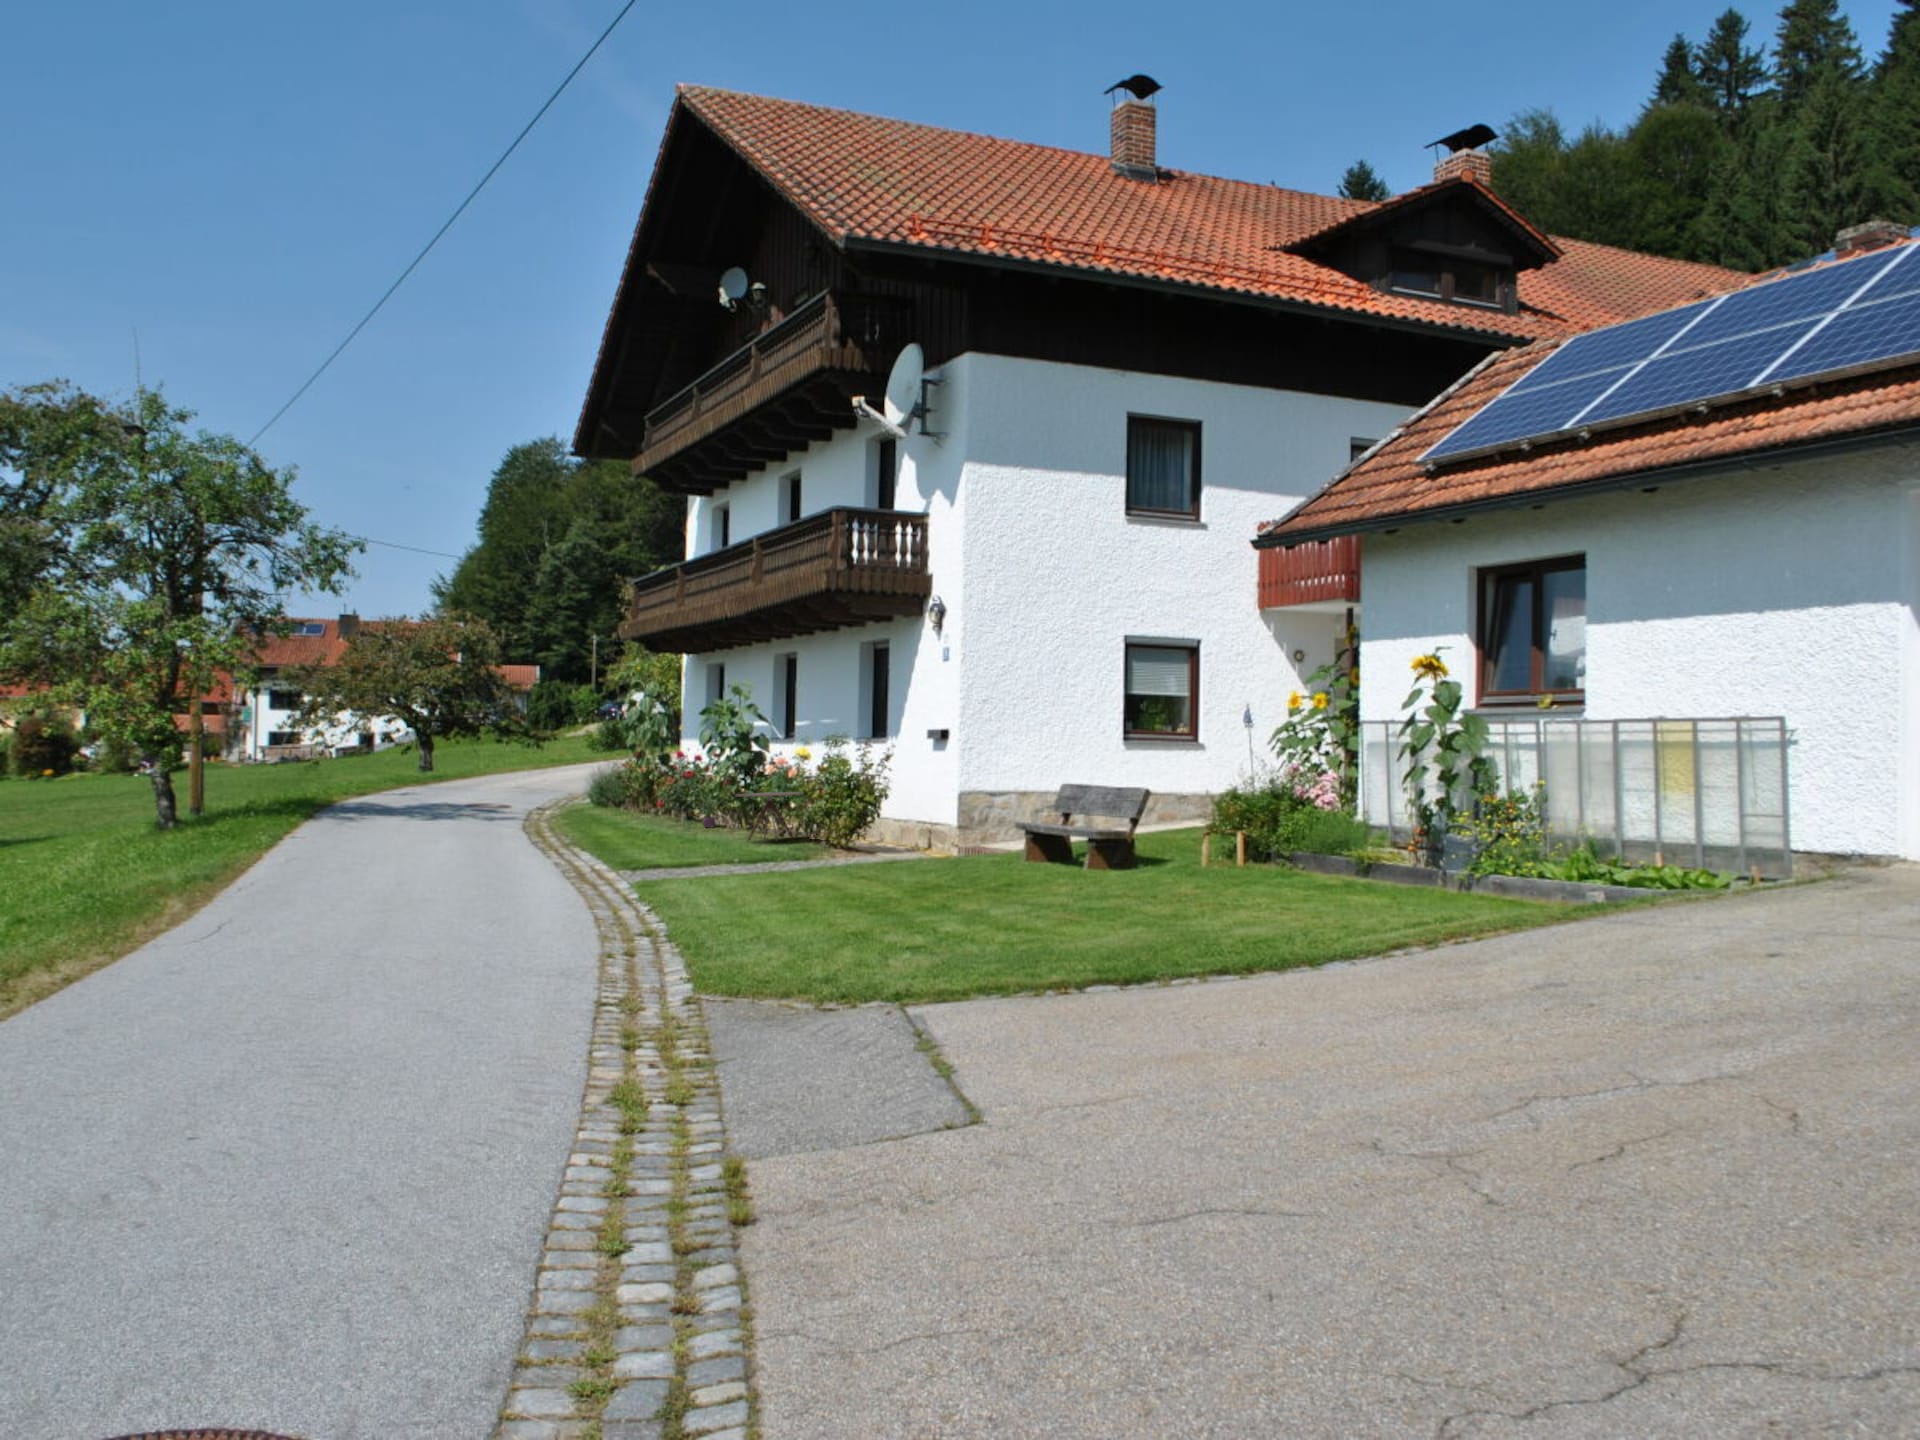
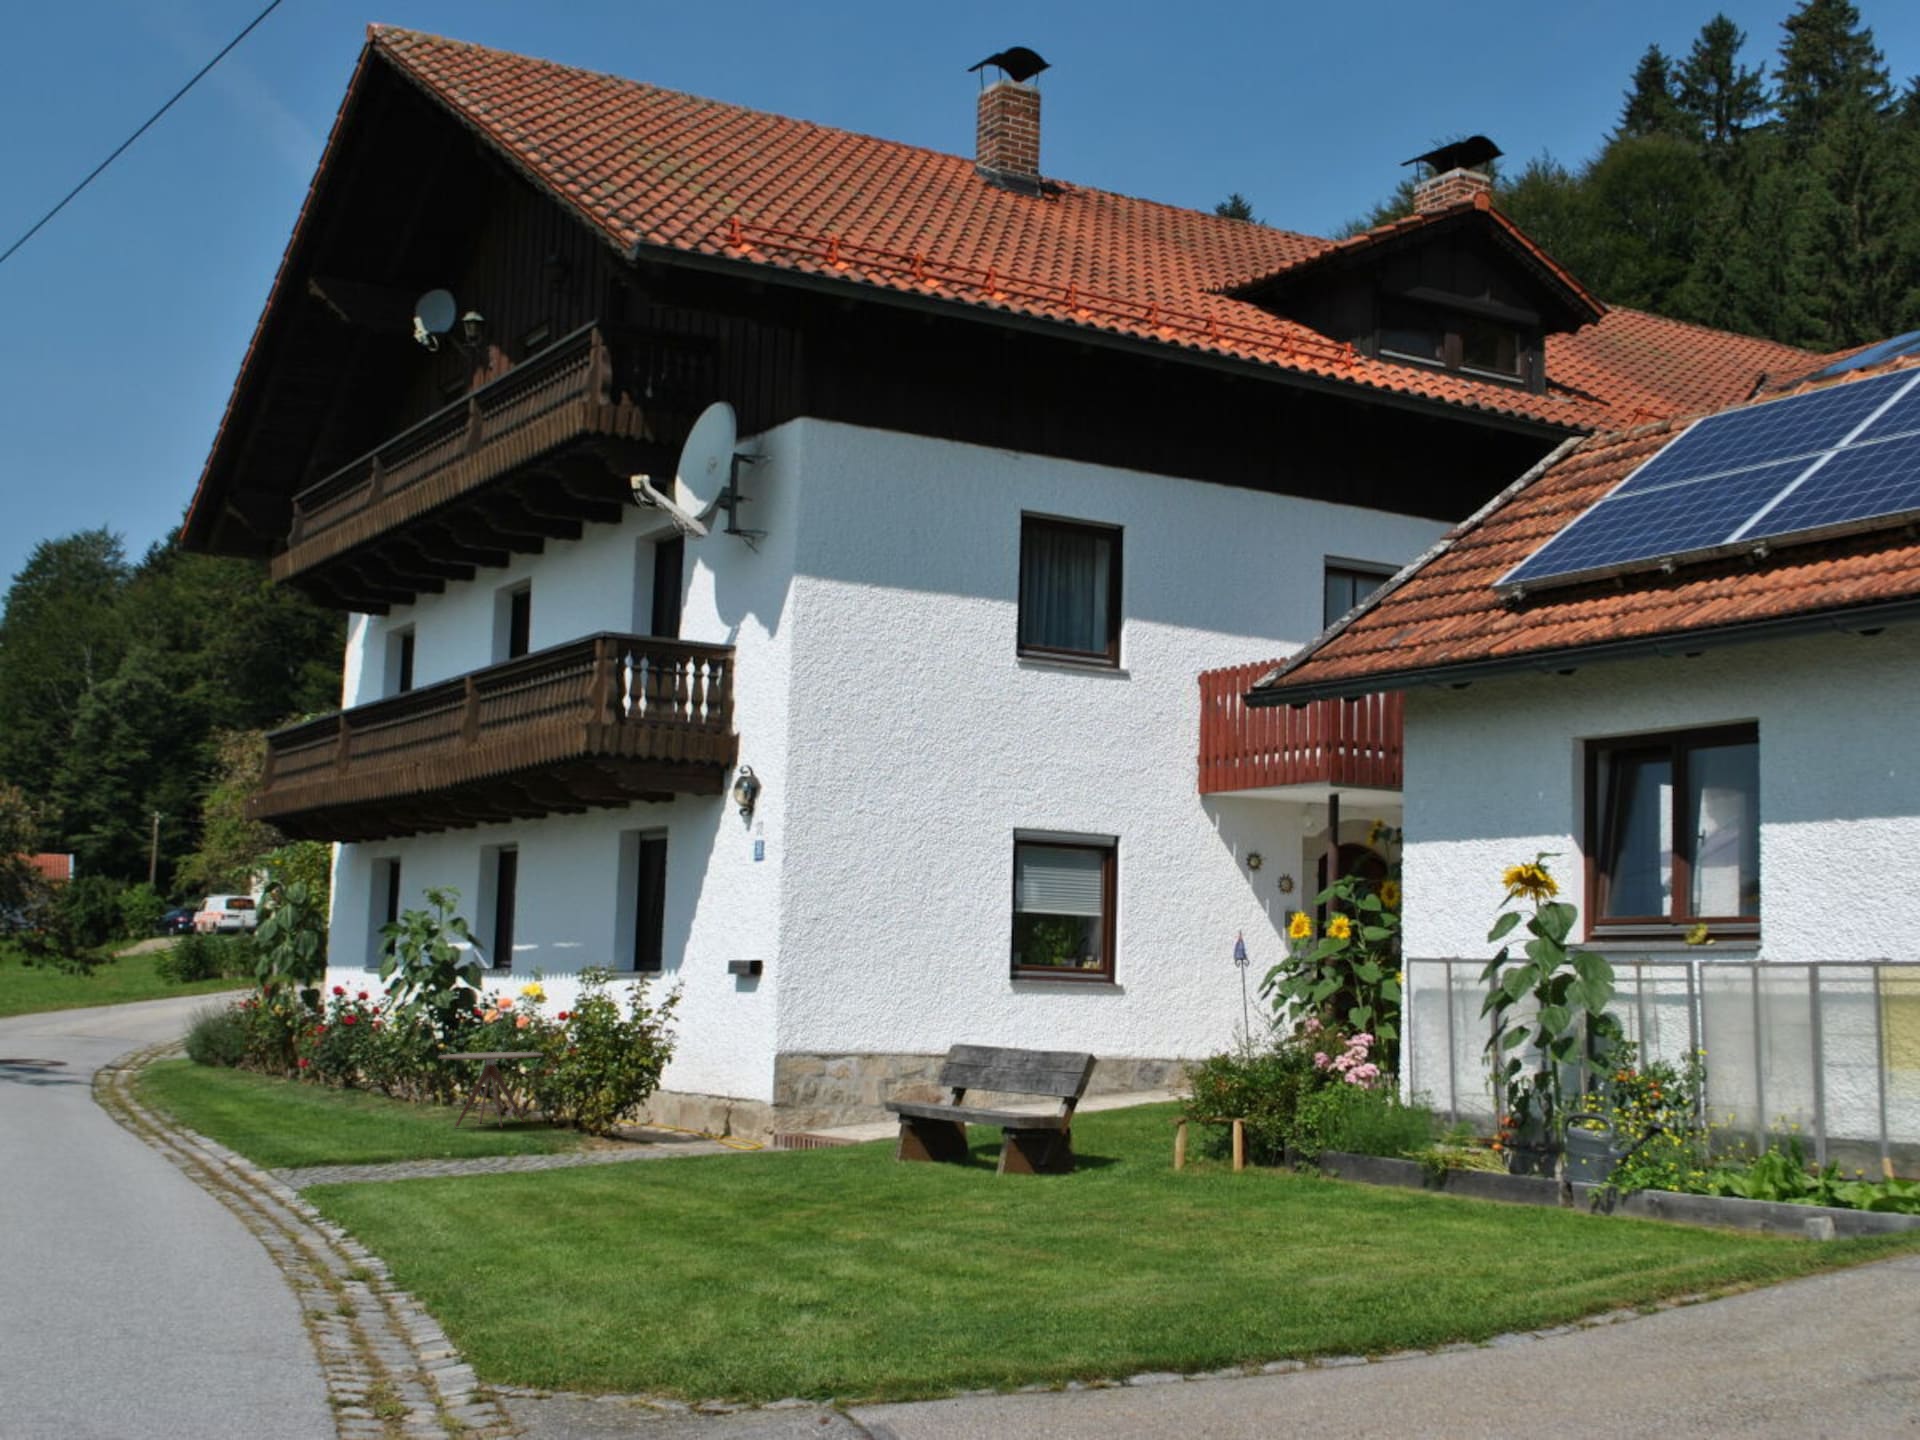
decorative plant: present [703,796,715,828] -> none [355,1053,413,1105]

